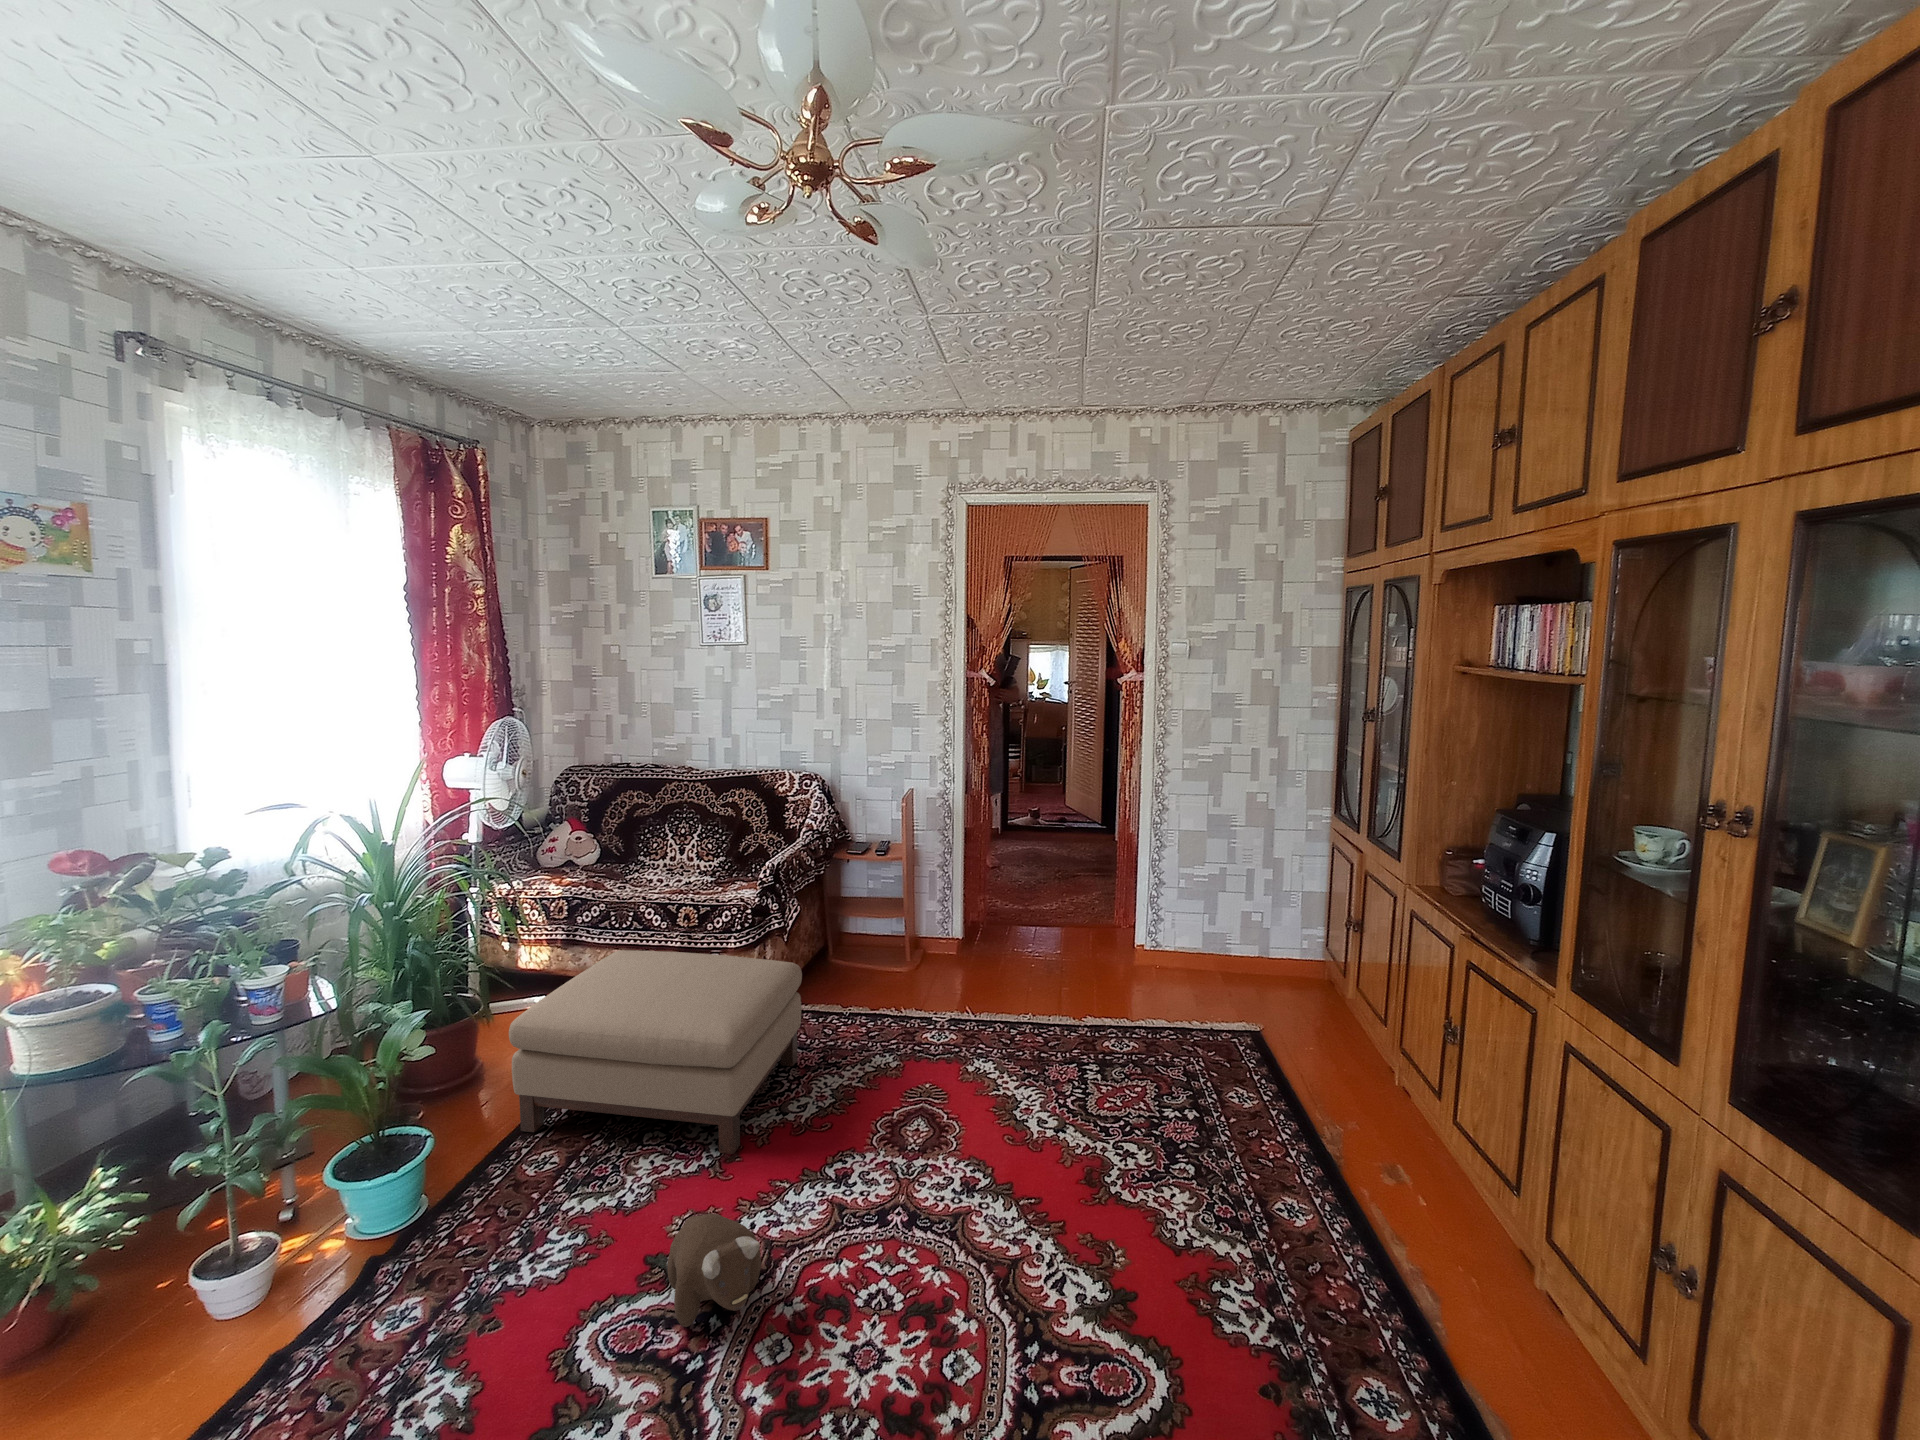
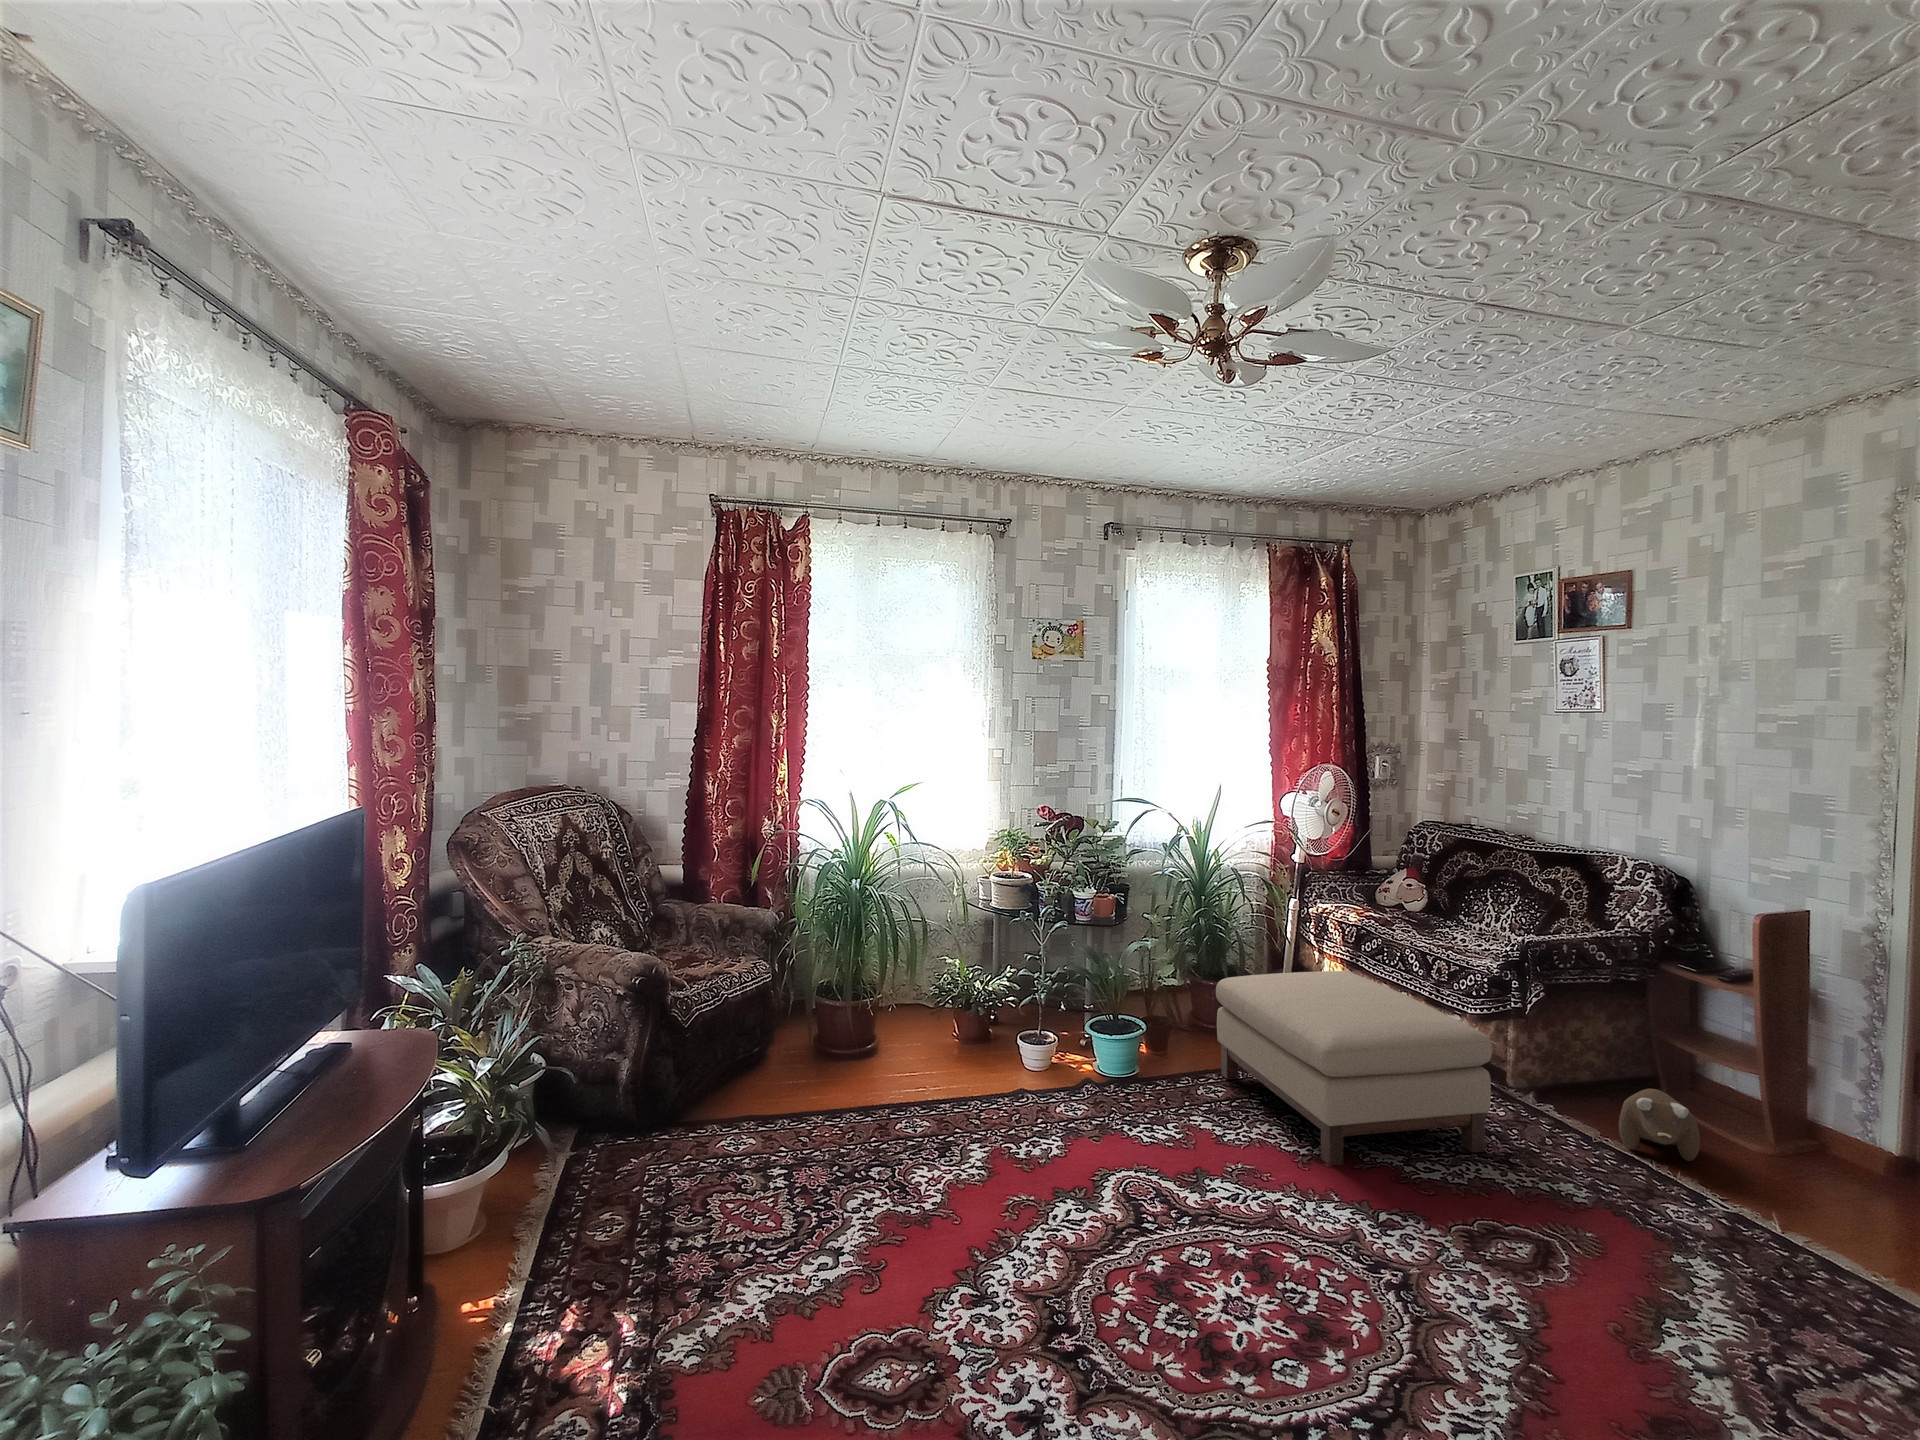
plush toy: present [667,1214,761,1327] -> present [1619,1089,1700,1161]

